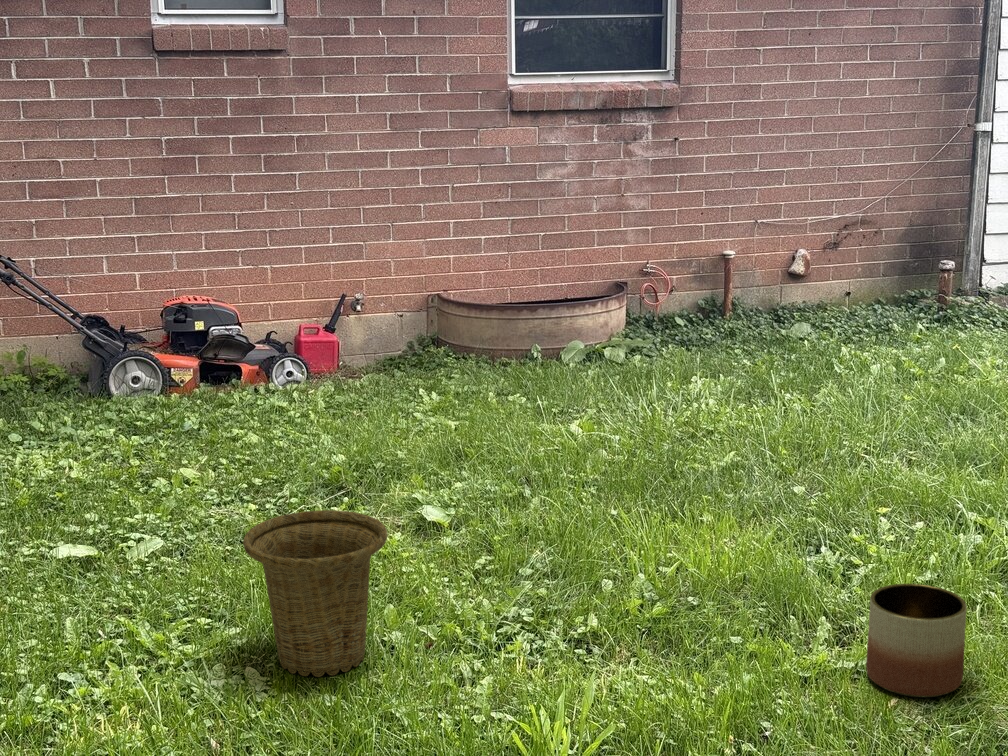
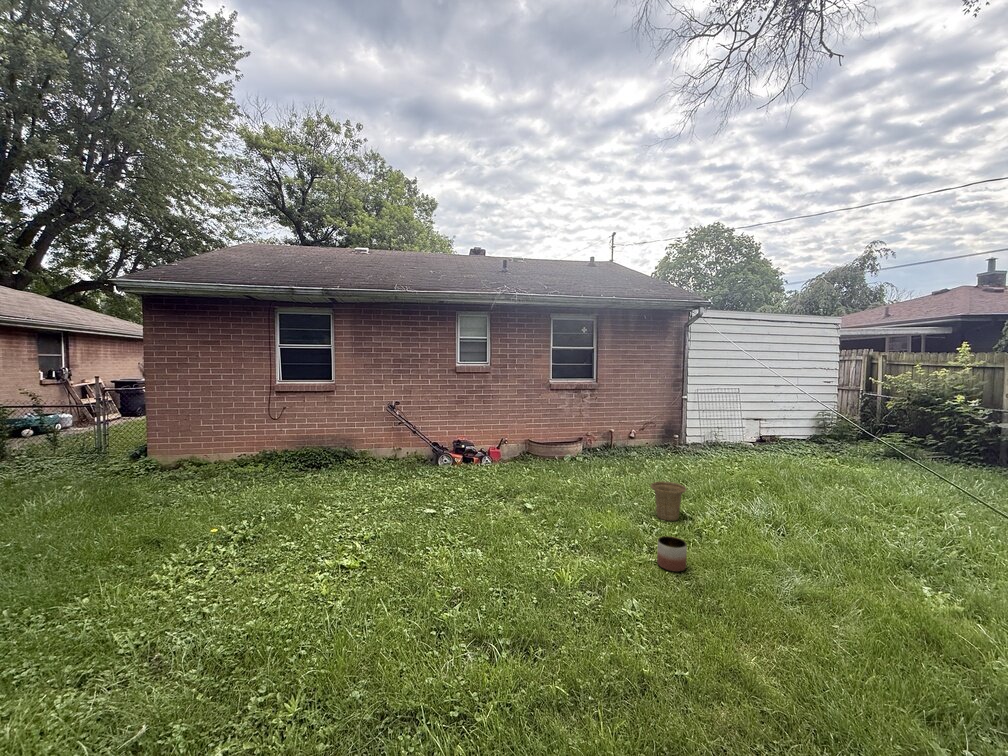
basket: present [243,510,388,677] -> present [651,481,686,521]

